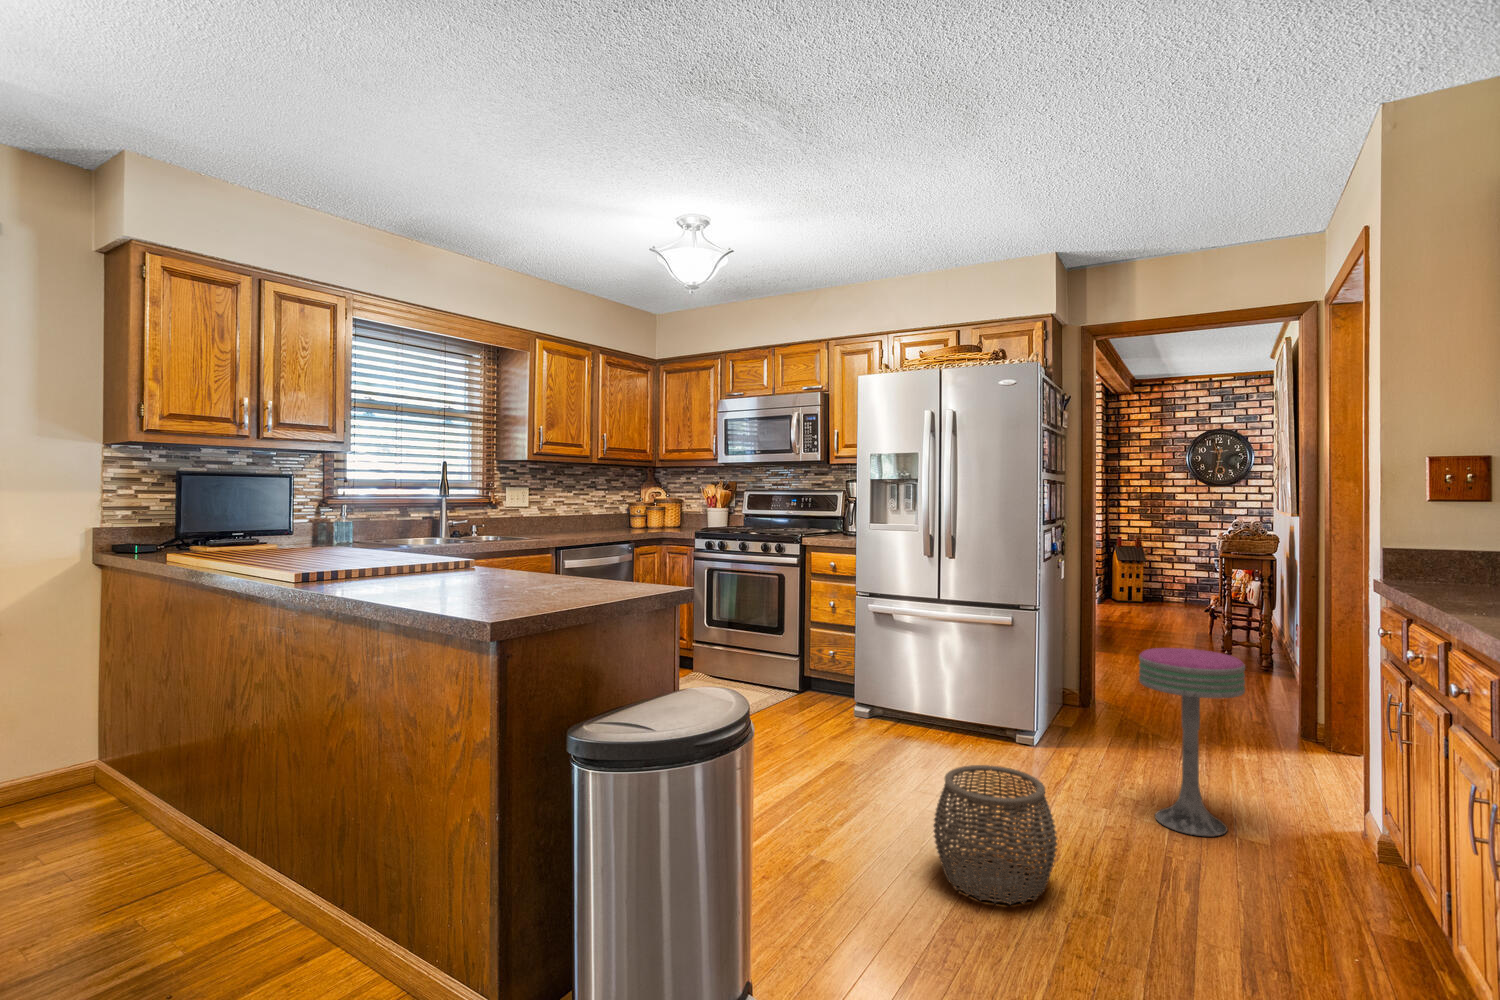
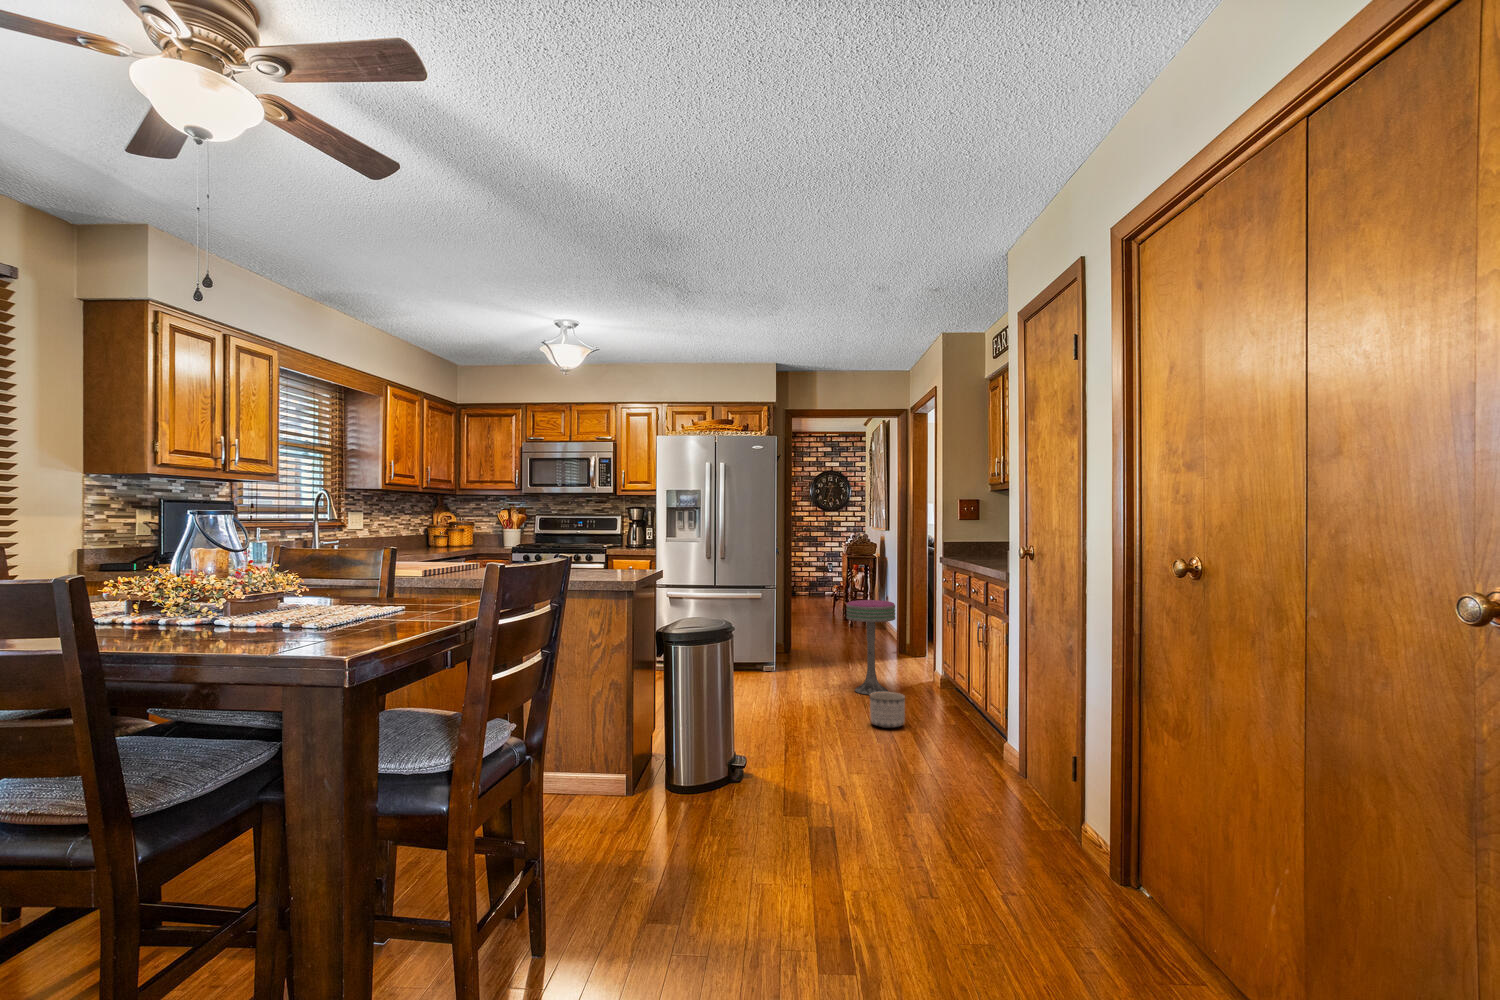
woven basket: present [933,765,1057,905] -> none [769,664,832,728]
planter: none [1137,860,1222,957] -> present [870,692,905,728]

